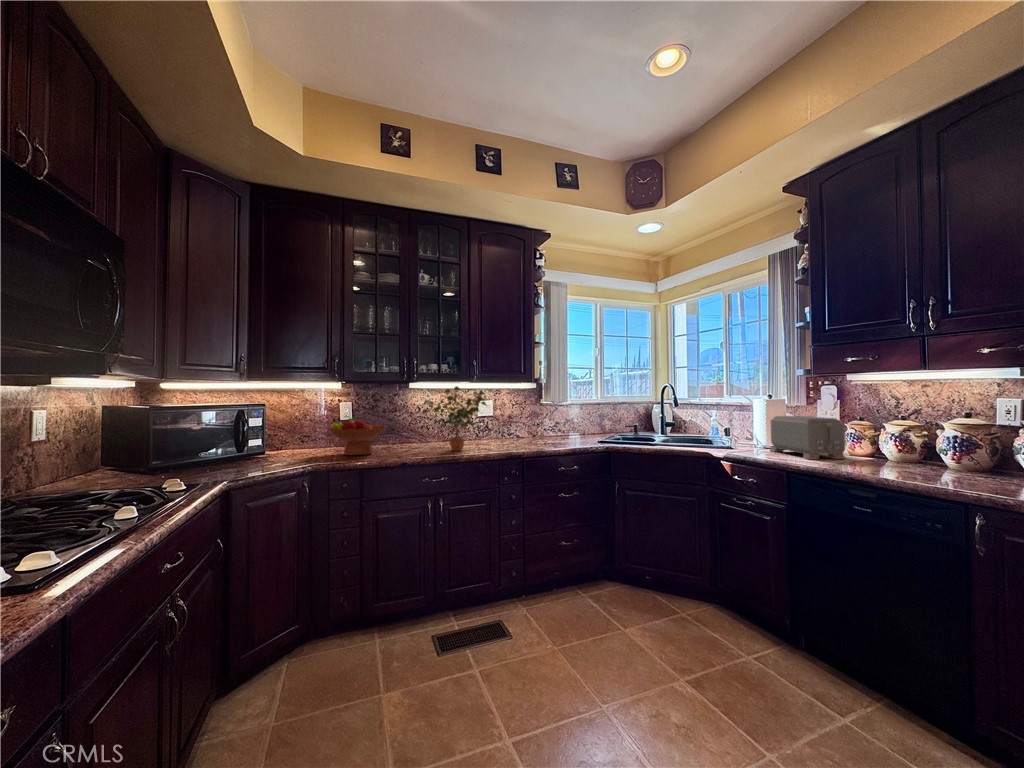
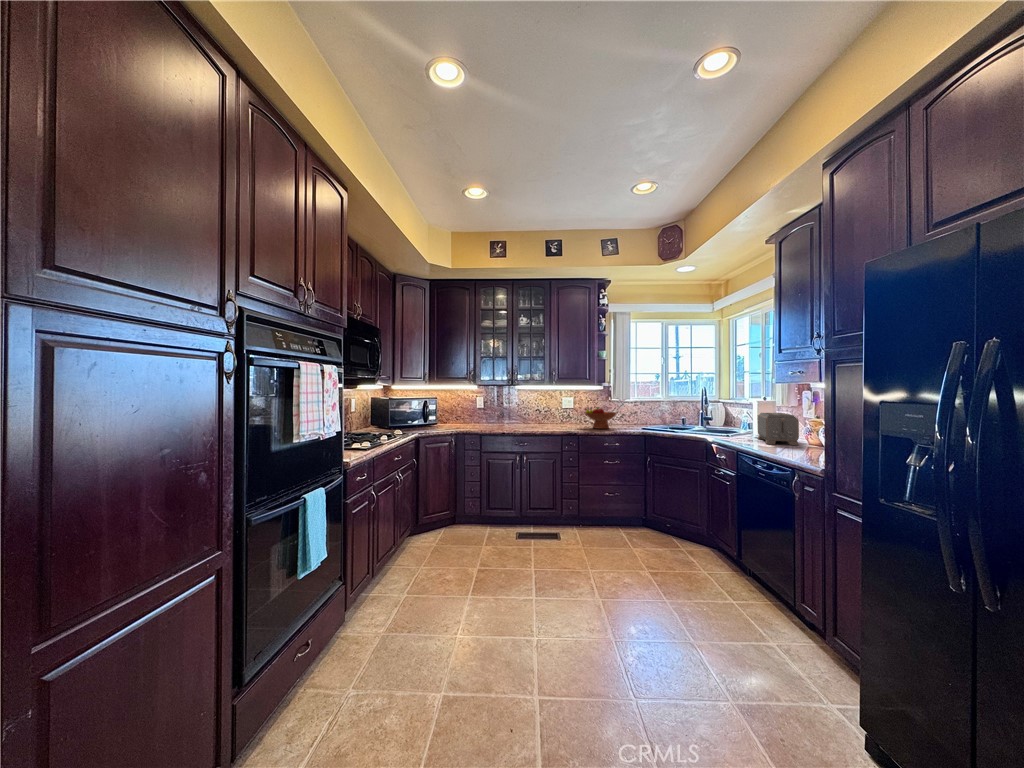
potted plant: present [423,386,487,451] -> none [518,389,558,428]
fruit bowl: present [328,418,387,455] -> present [585,407,617,429]

